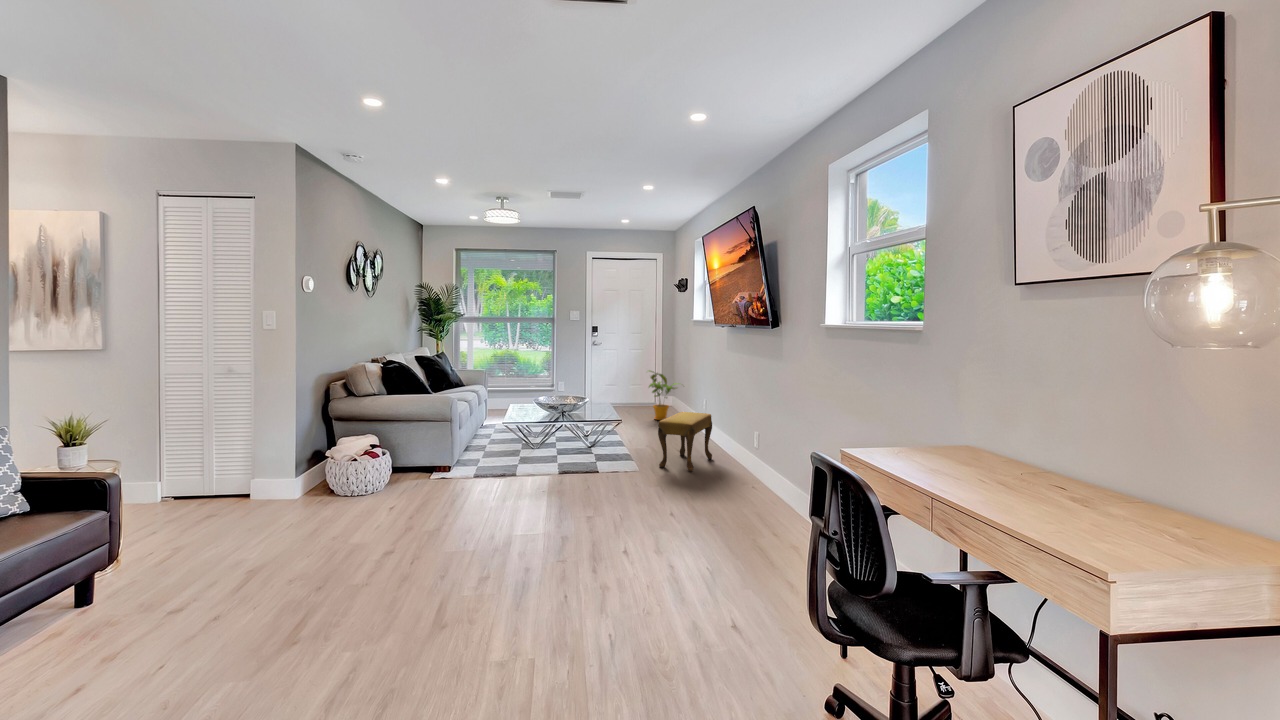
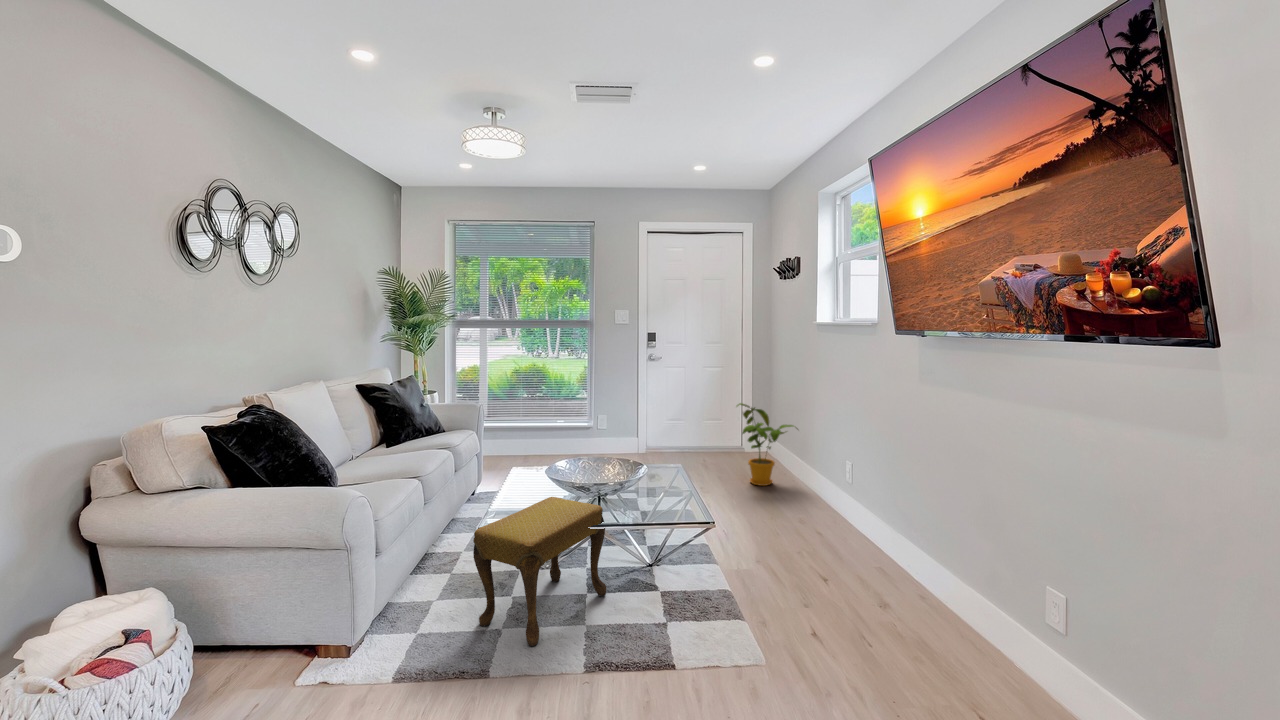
footstool: present [658,412,712,472] -> present [473,497,606,646]

